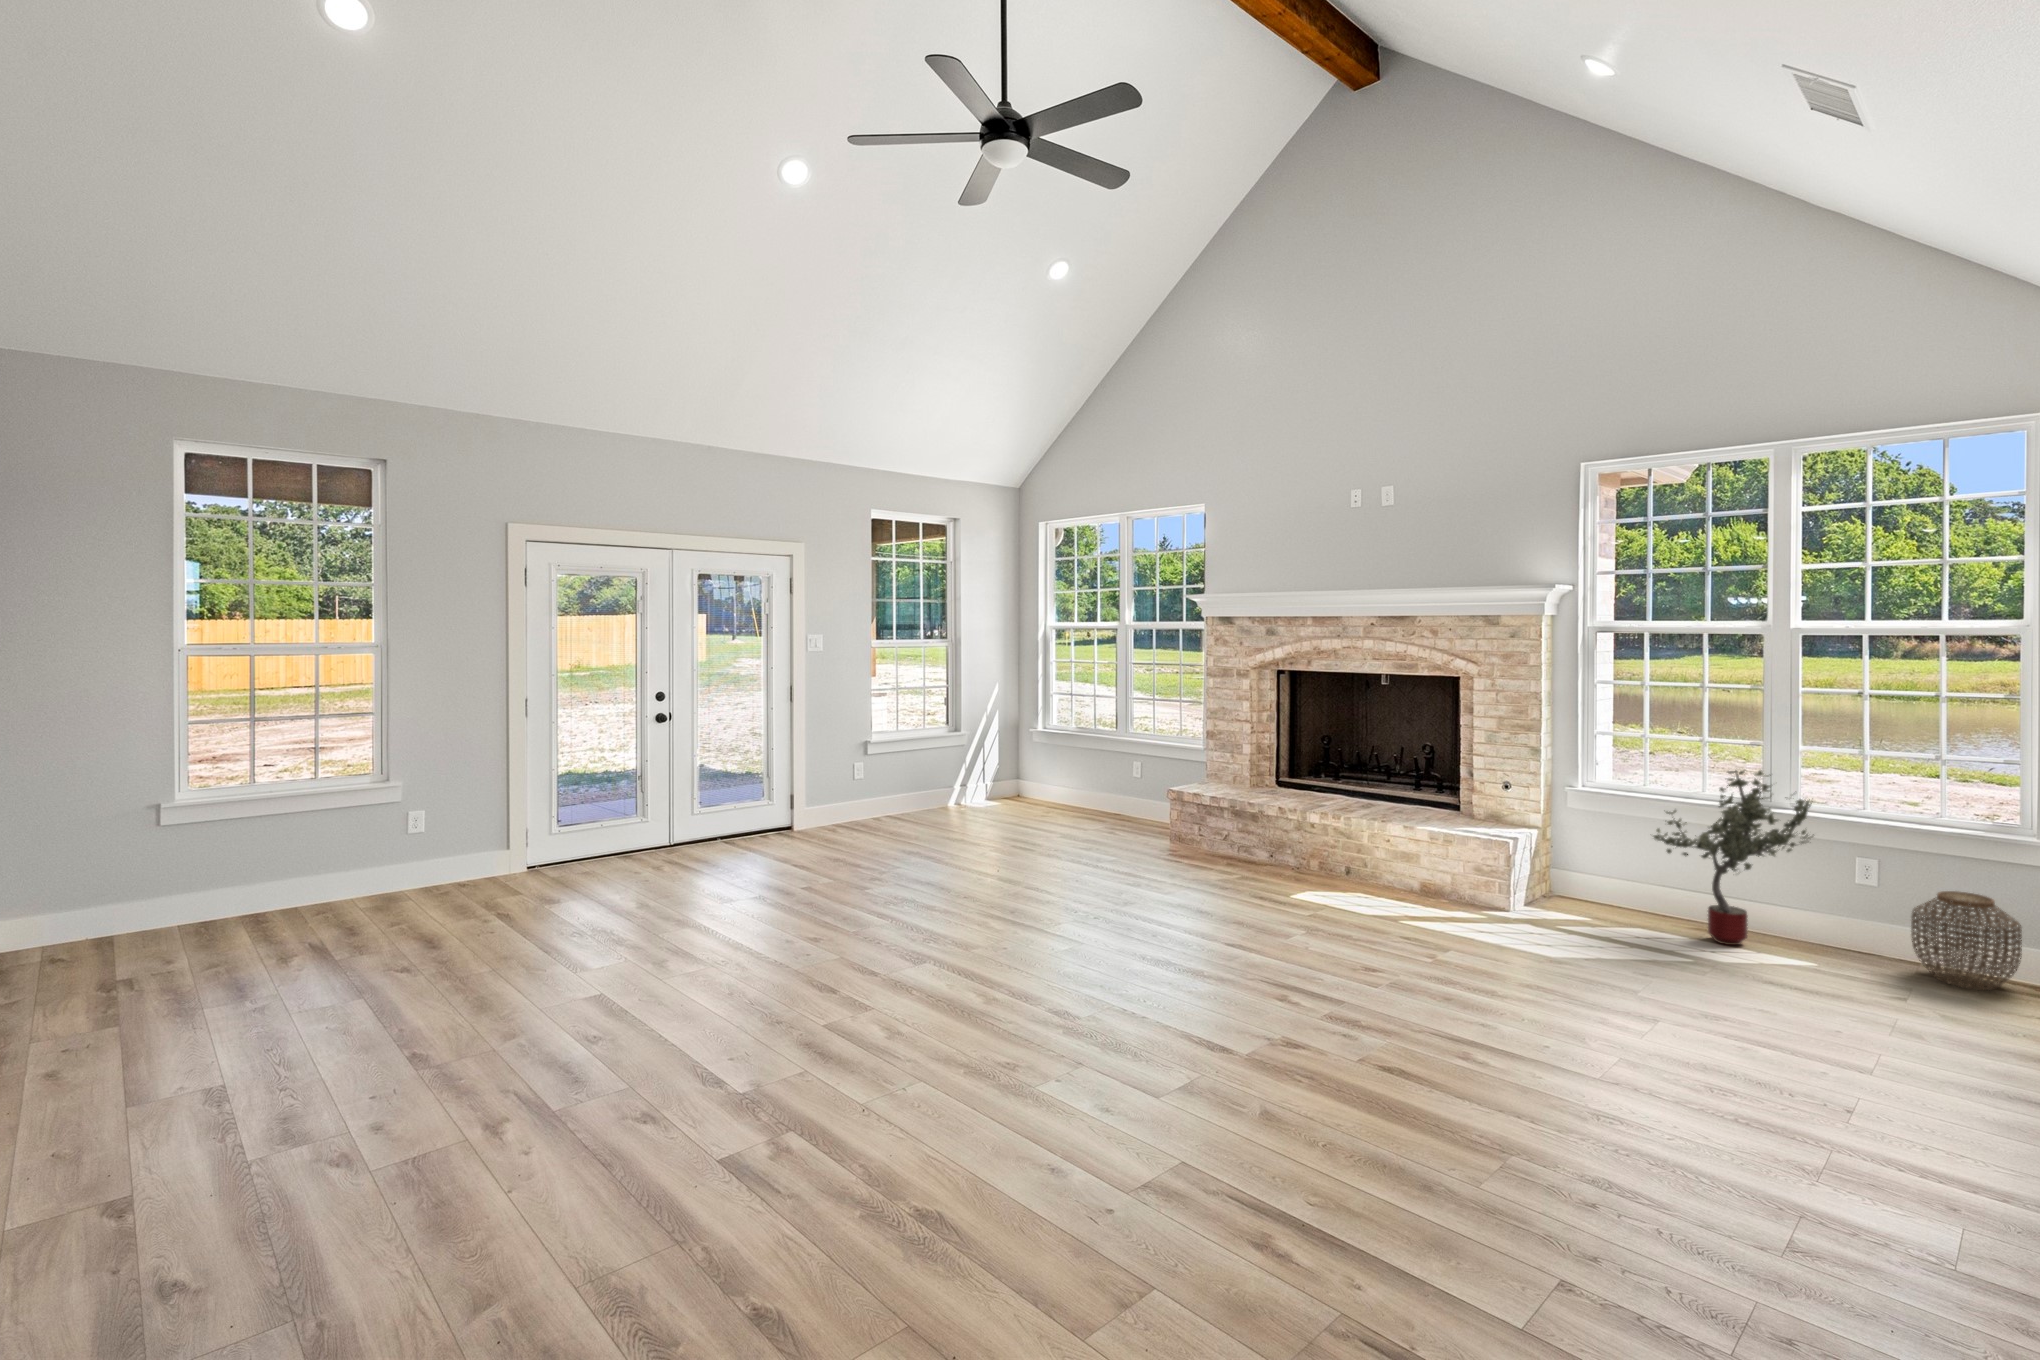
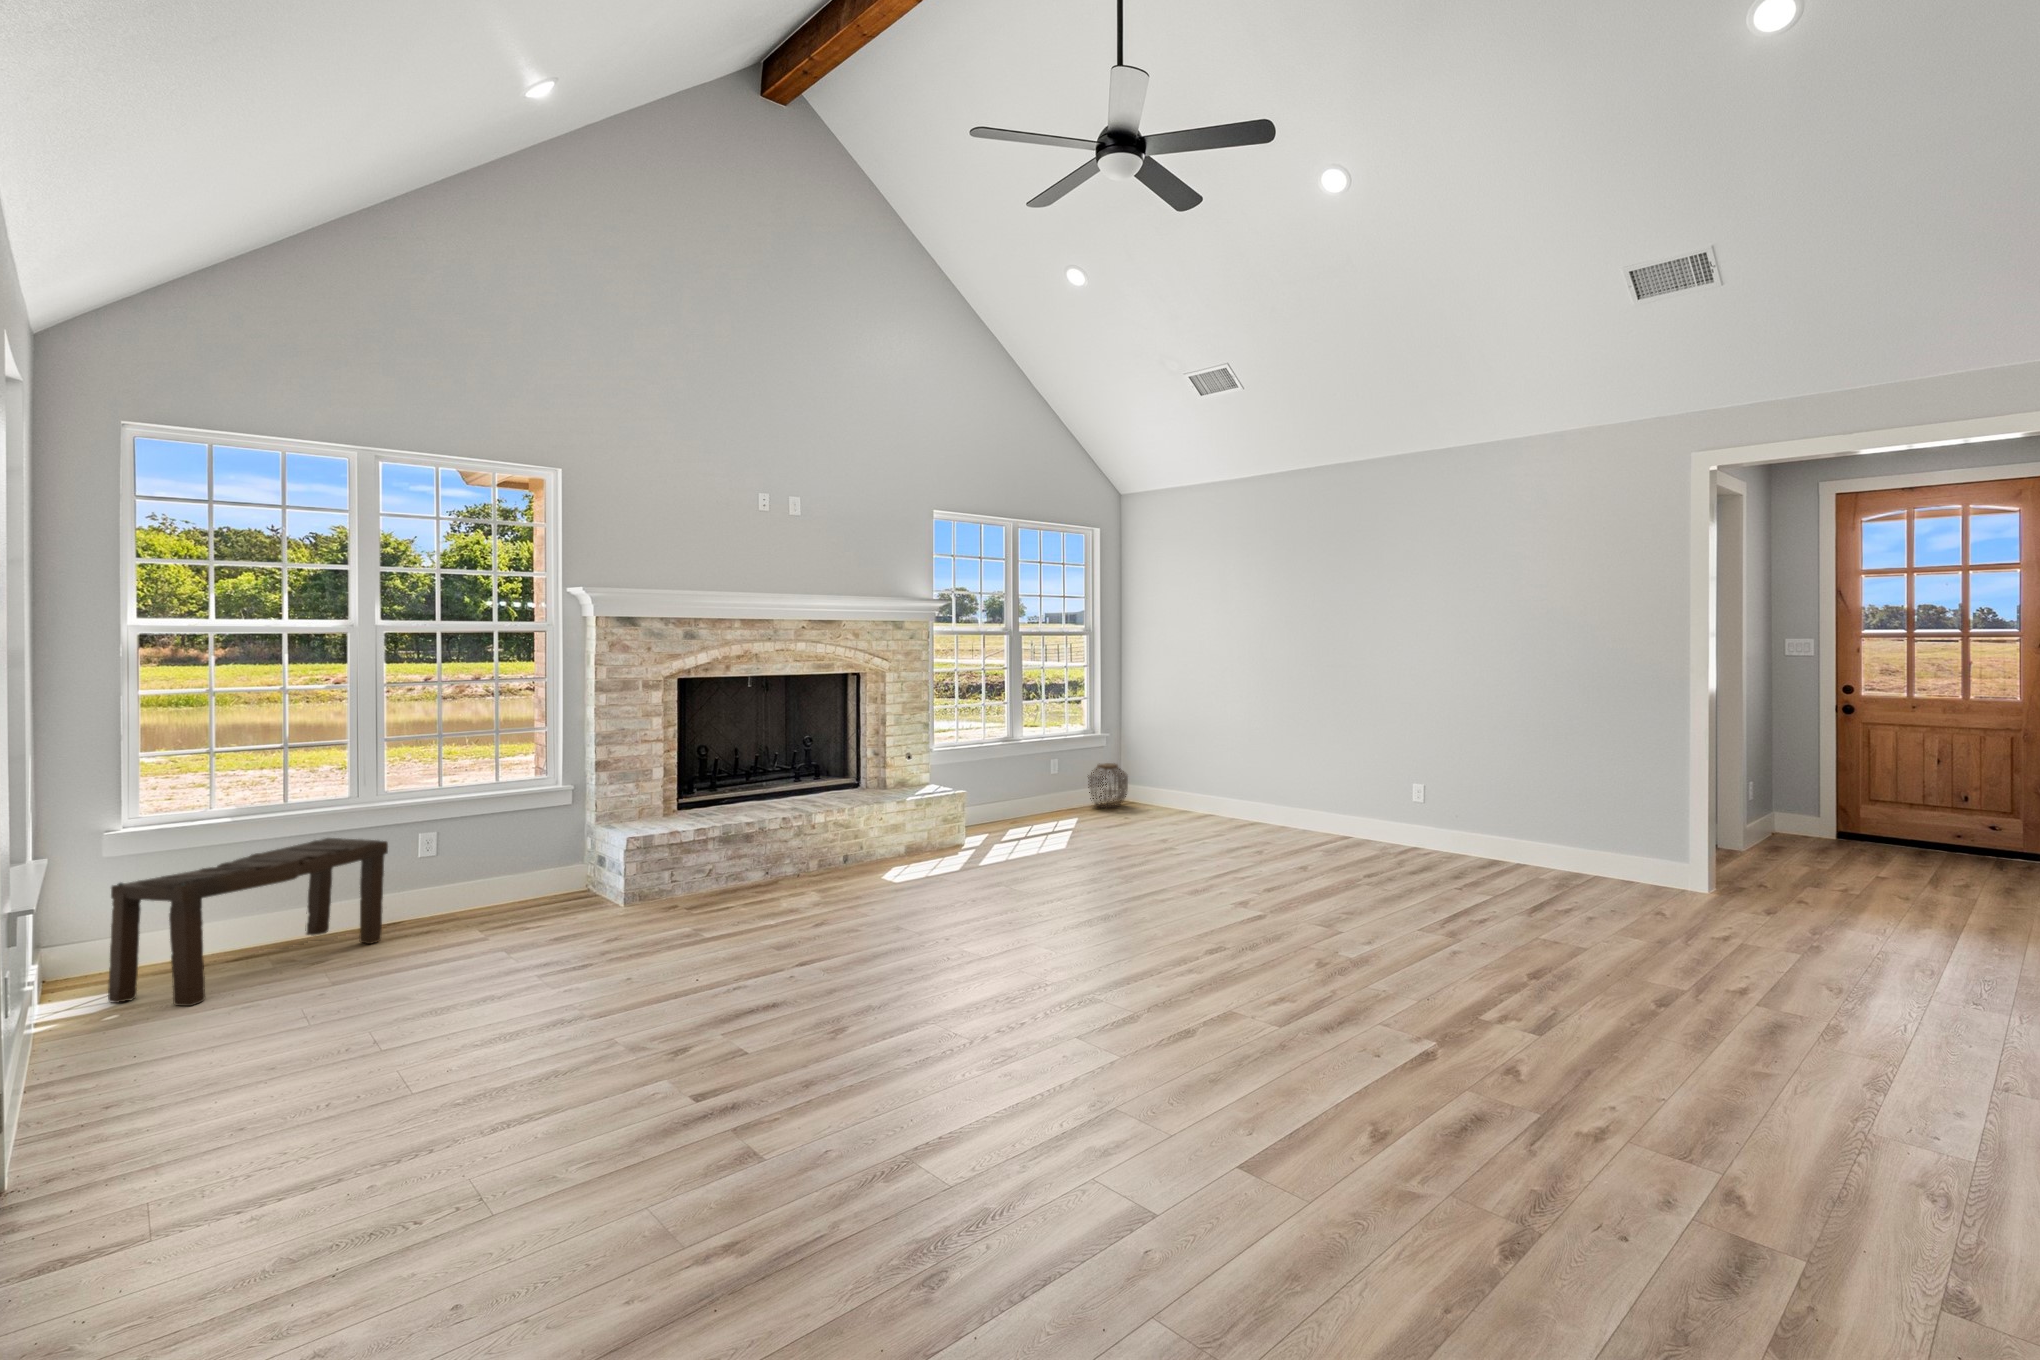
bench: none [998,752,1111,819] -> present [108,838,388,1006]
potted tree: present [1654,770,1813,945] -> none [1005,716,1078,823]

